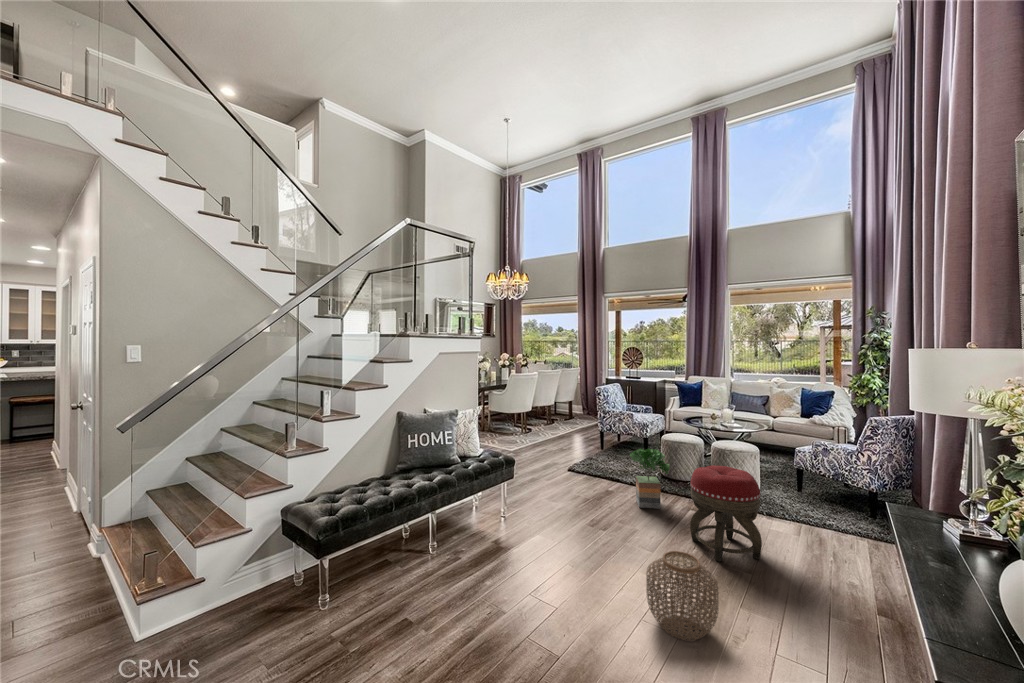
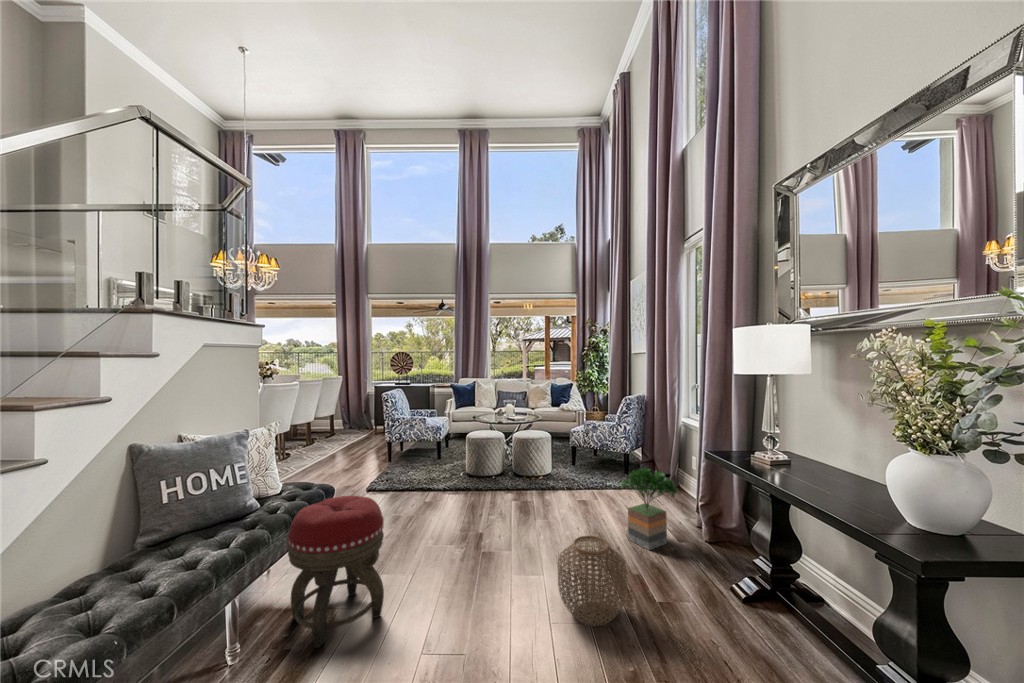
potted tree: present [630,448,669,509] -> present [621,468,678,550]
footstool: present [690,466,762,562] -> present [288,496,384,648]

